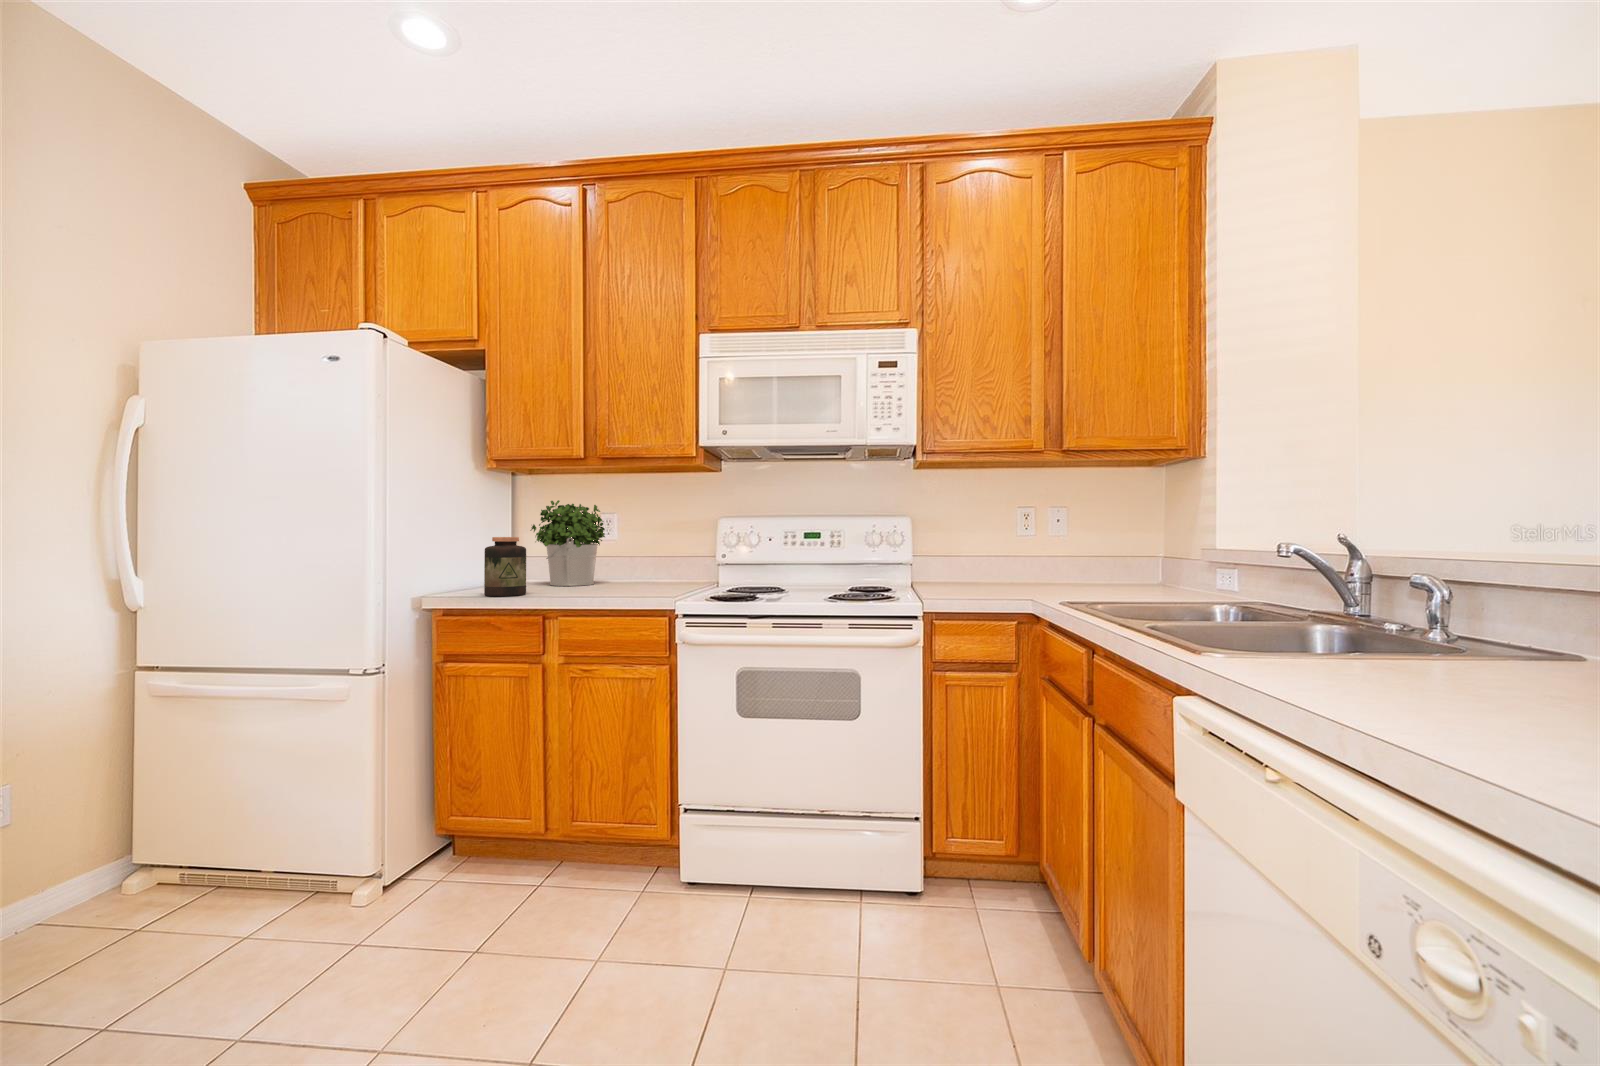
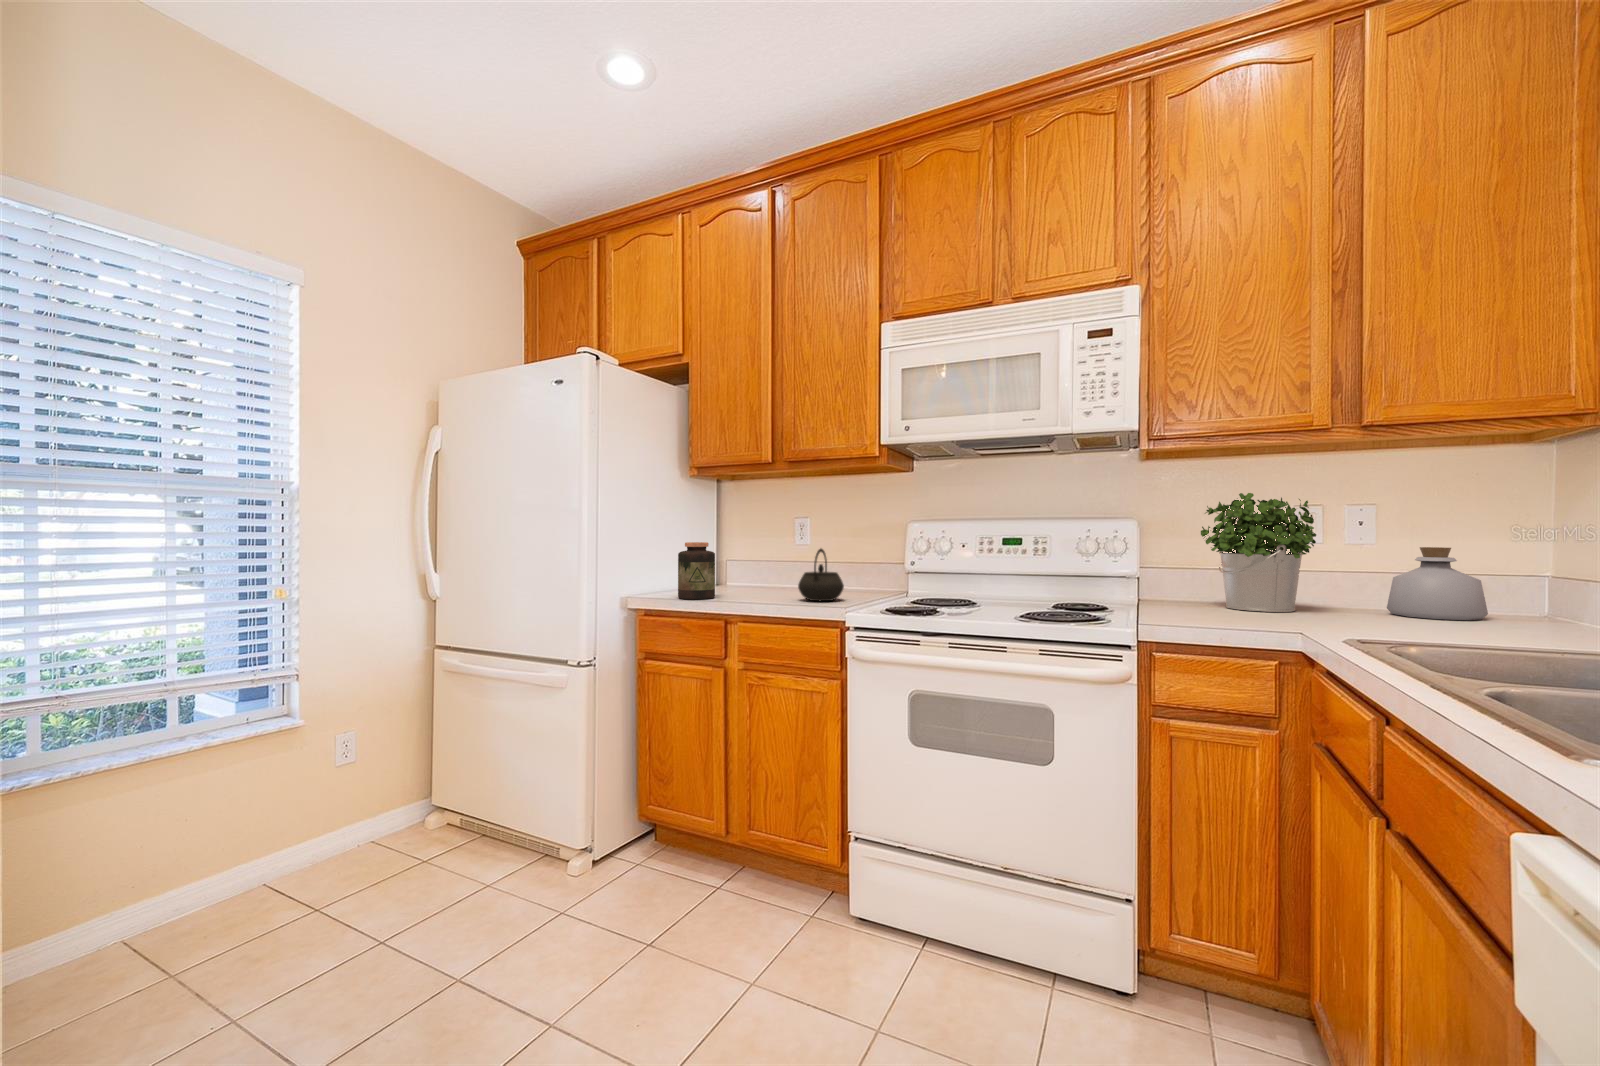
potted plant: present [530,500,605,586] -> present [1201,493,1316,612]
bottle: none [1069,538,1125,588] -> present [1387,547,1488,620]
kettle: none [618,542,664,593] -> present [798,549,844,601]

